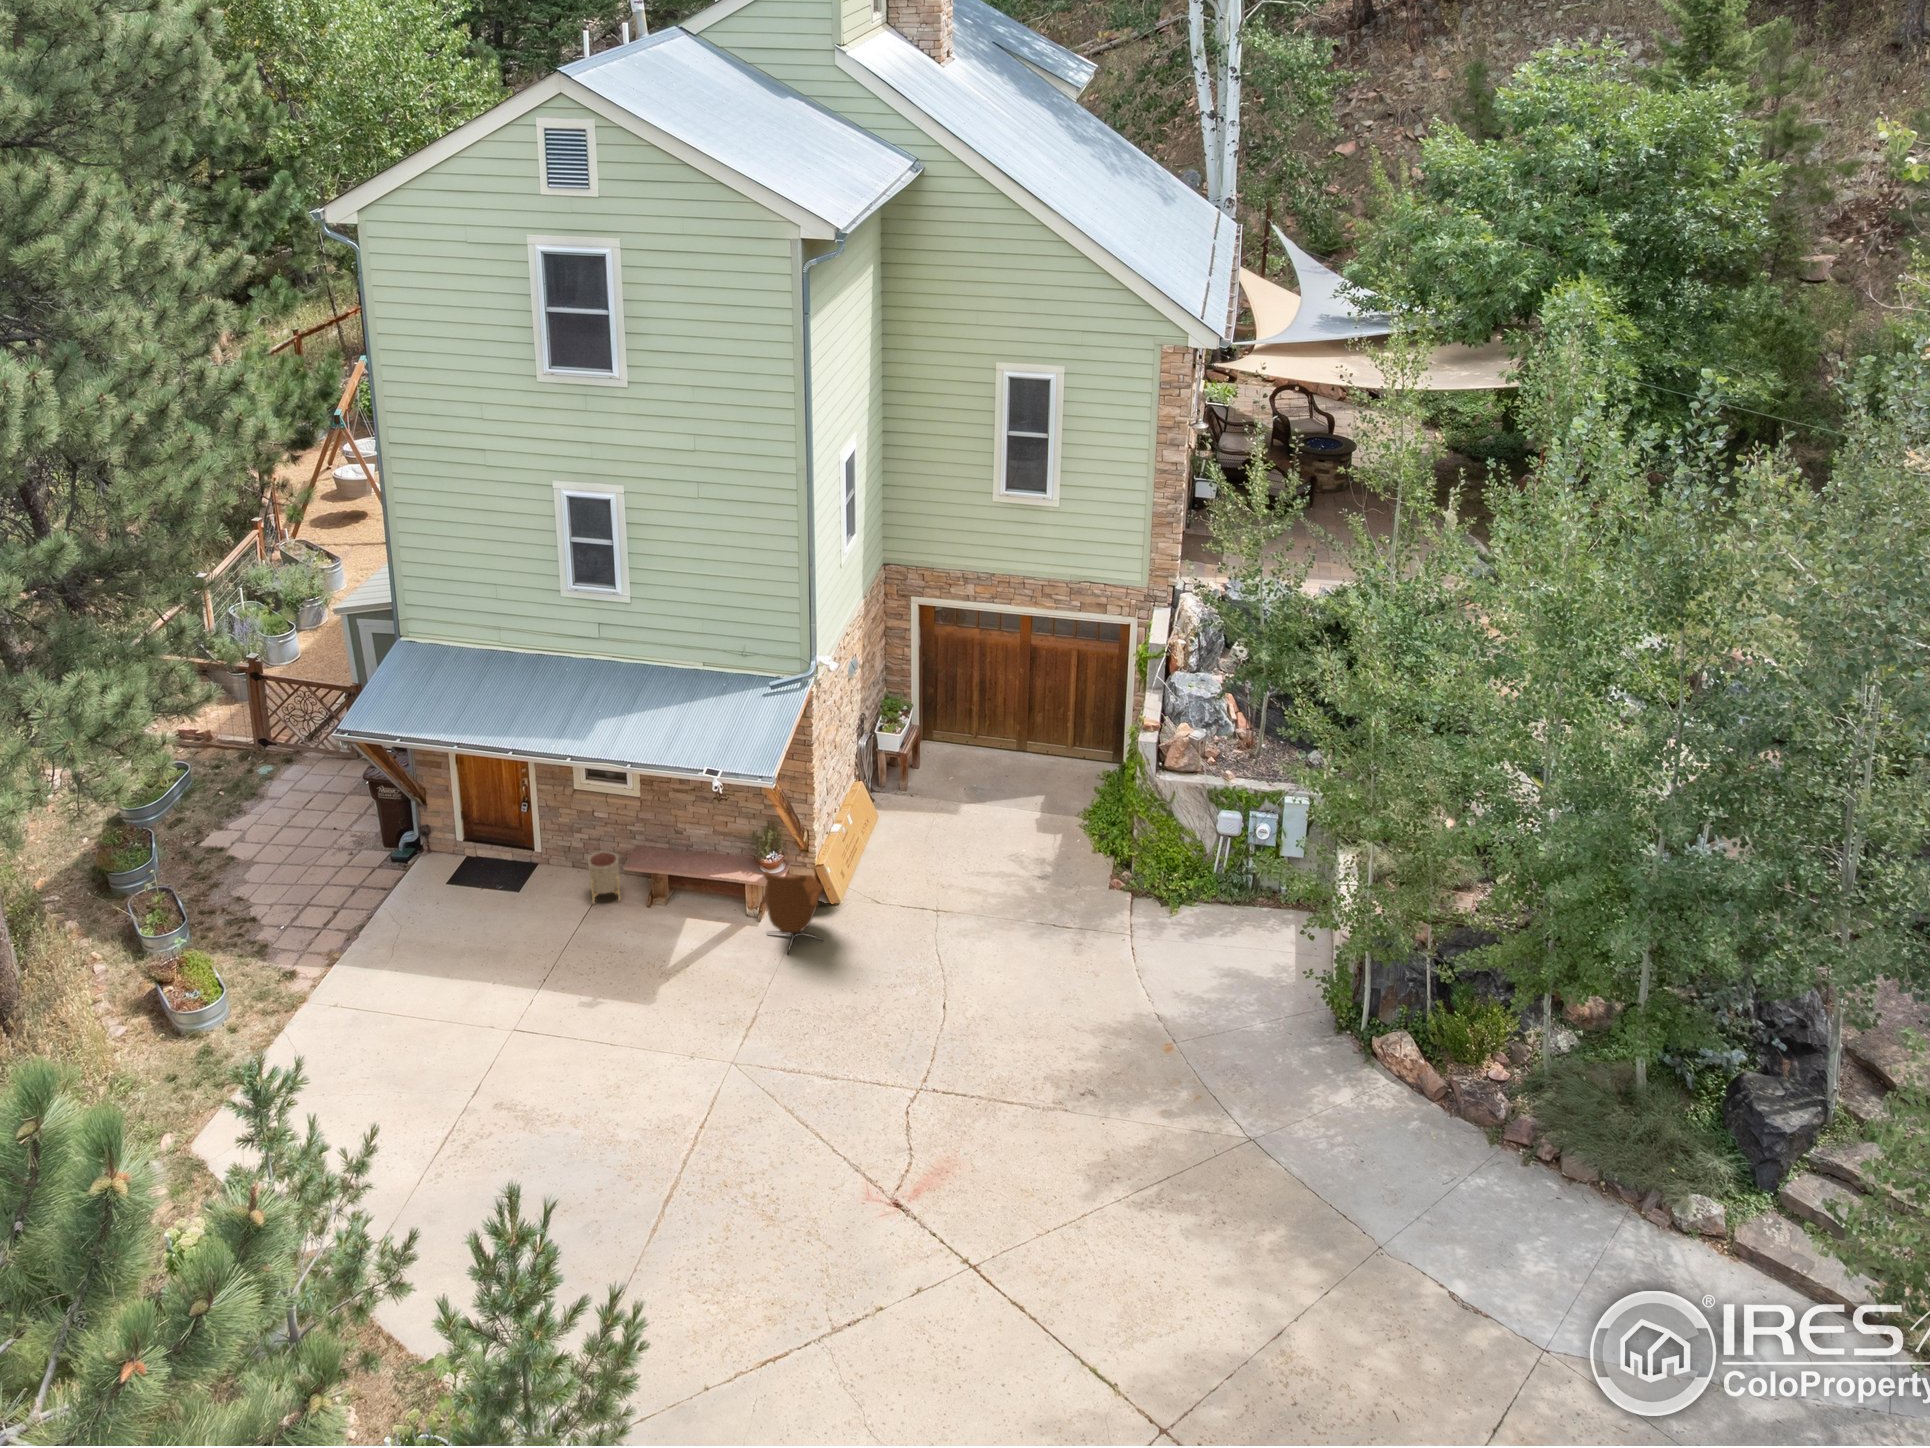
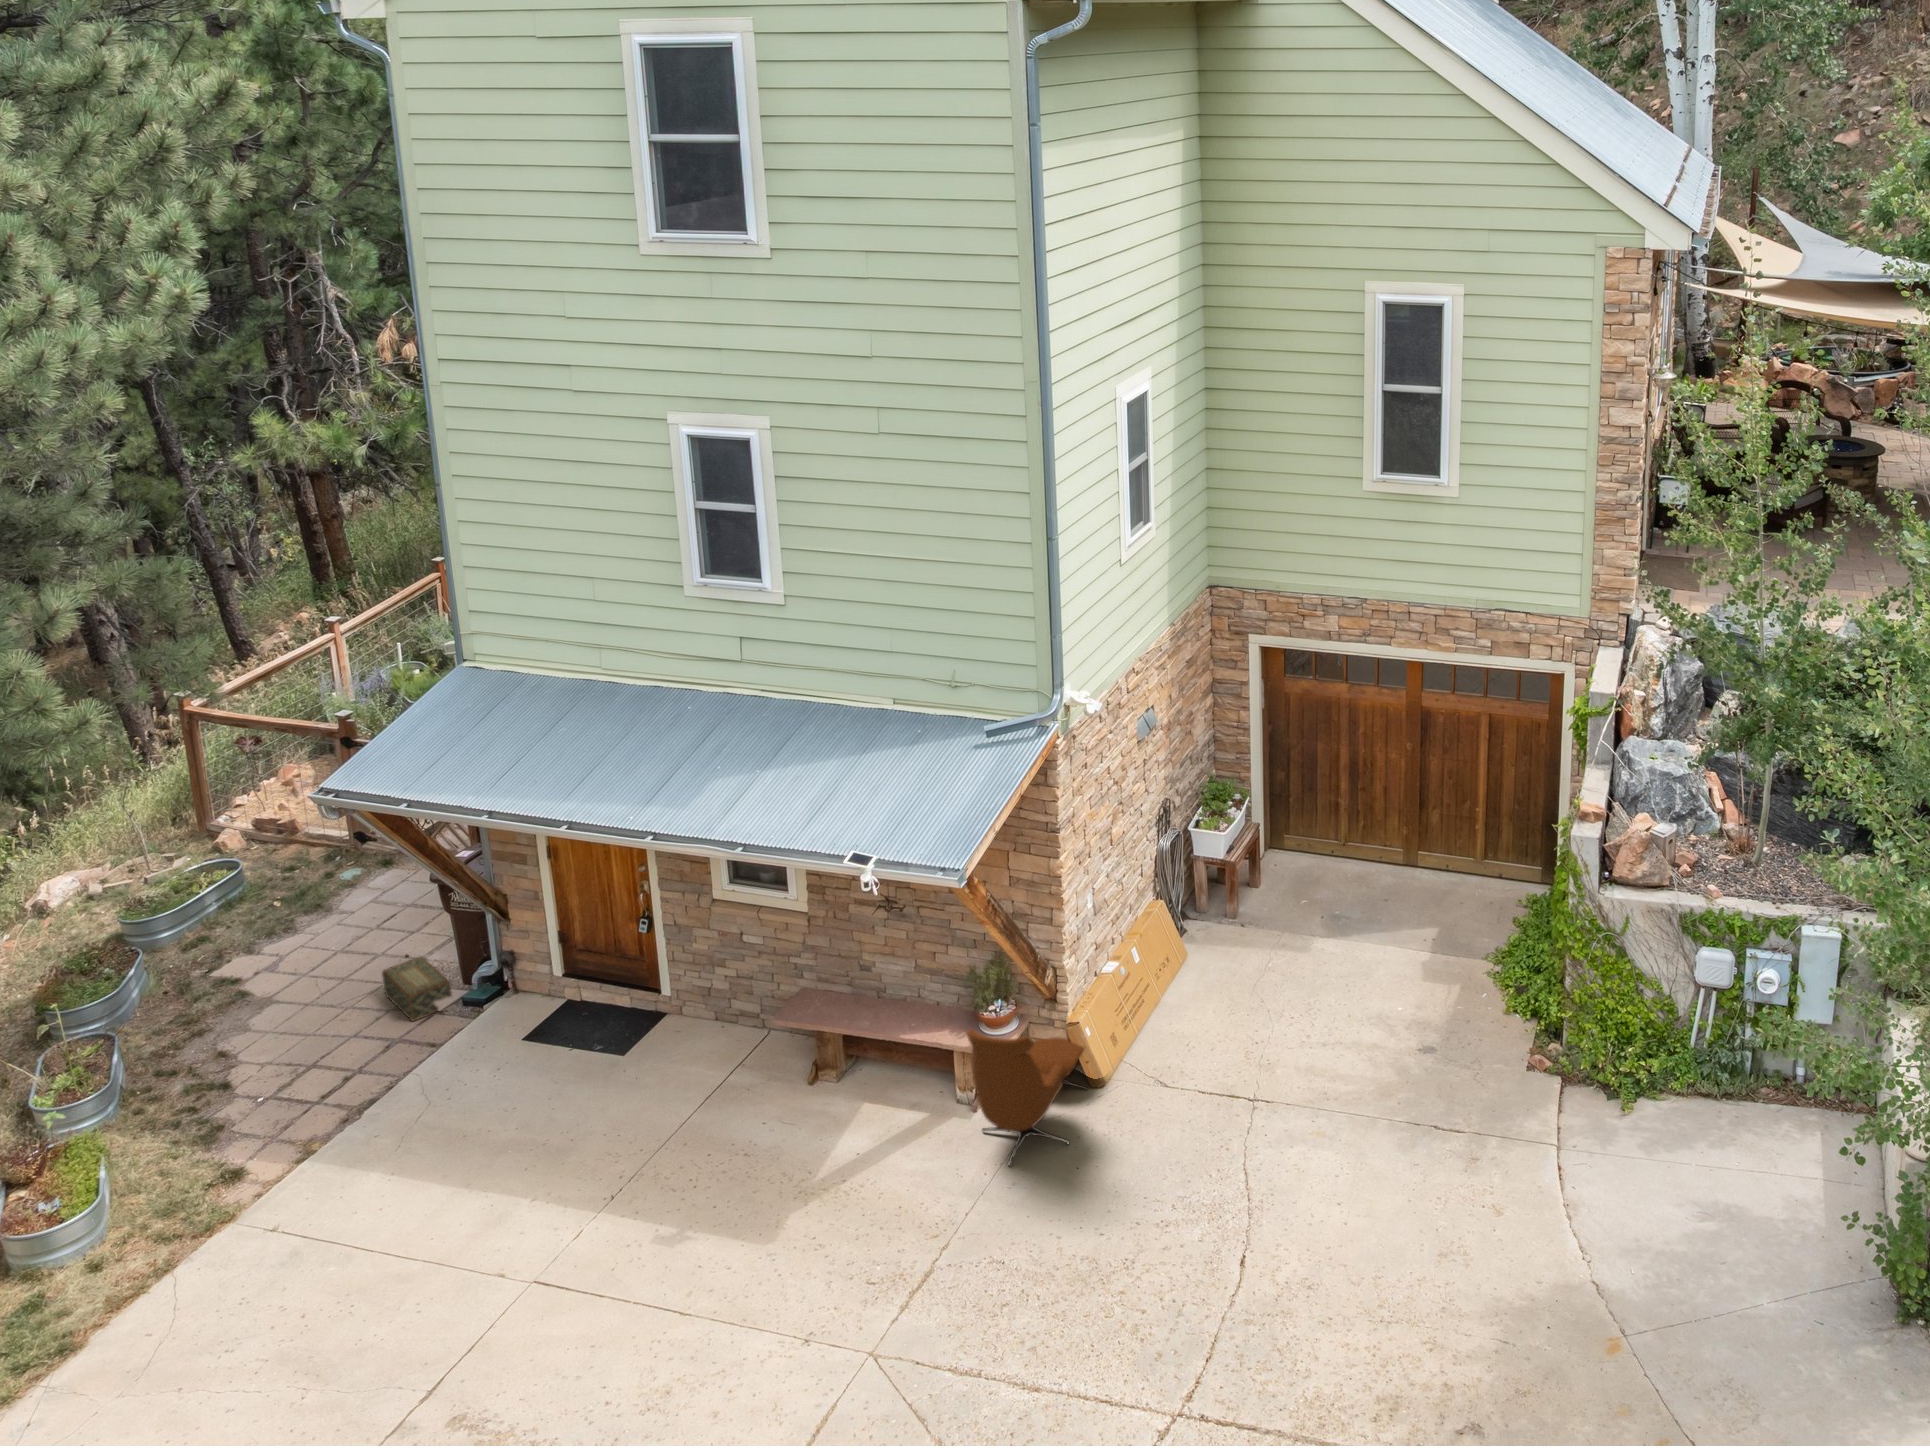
woven basket: none [344,828,395,871] -> present [382,956,452,1021]
planter: present [588,851,621,904] -> none [721,996,775,1080]

